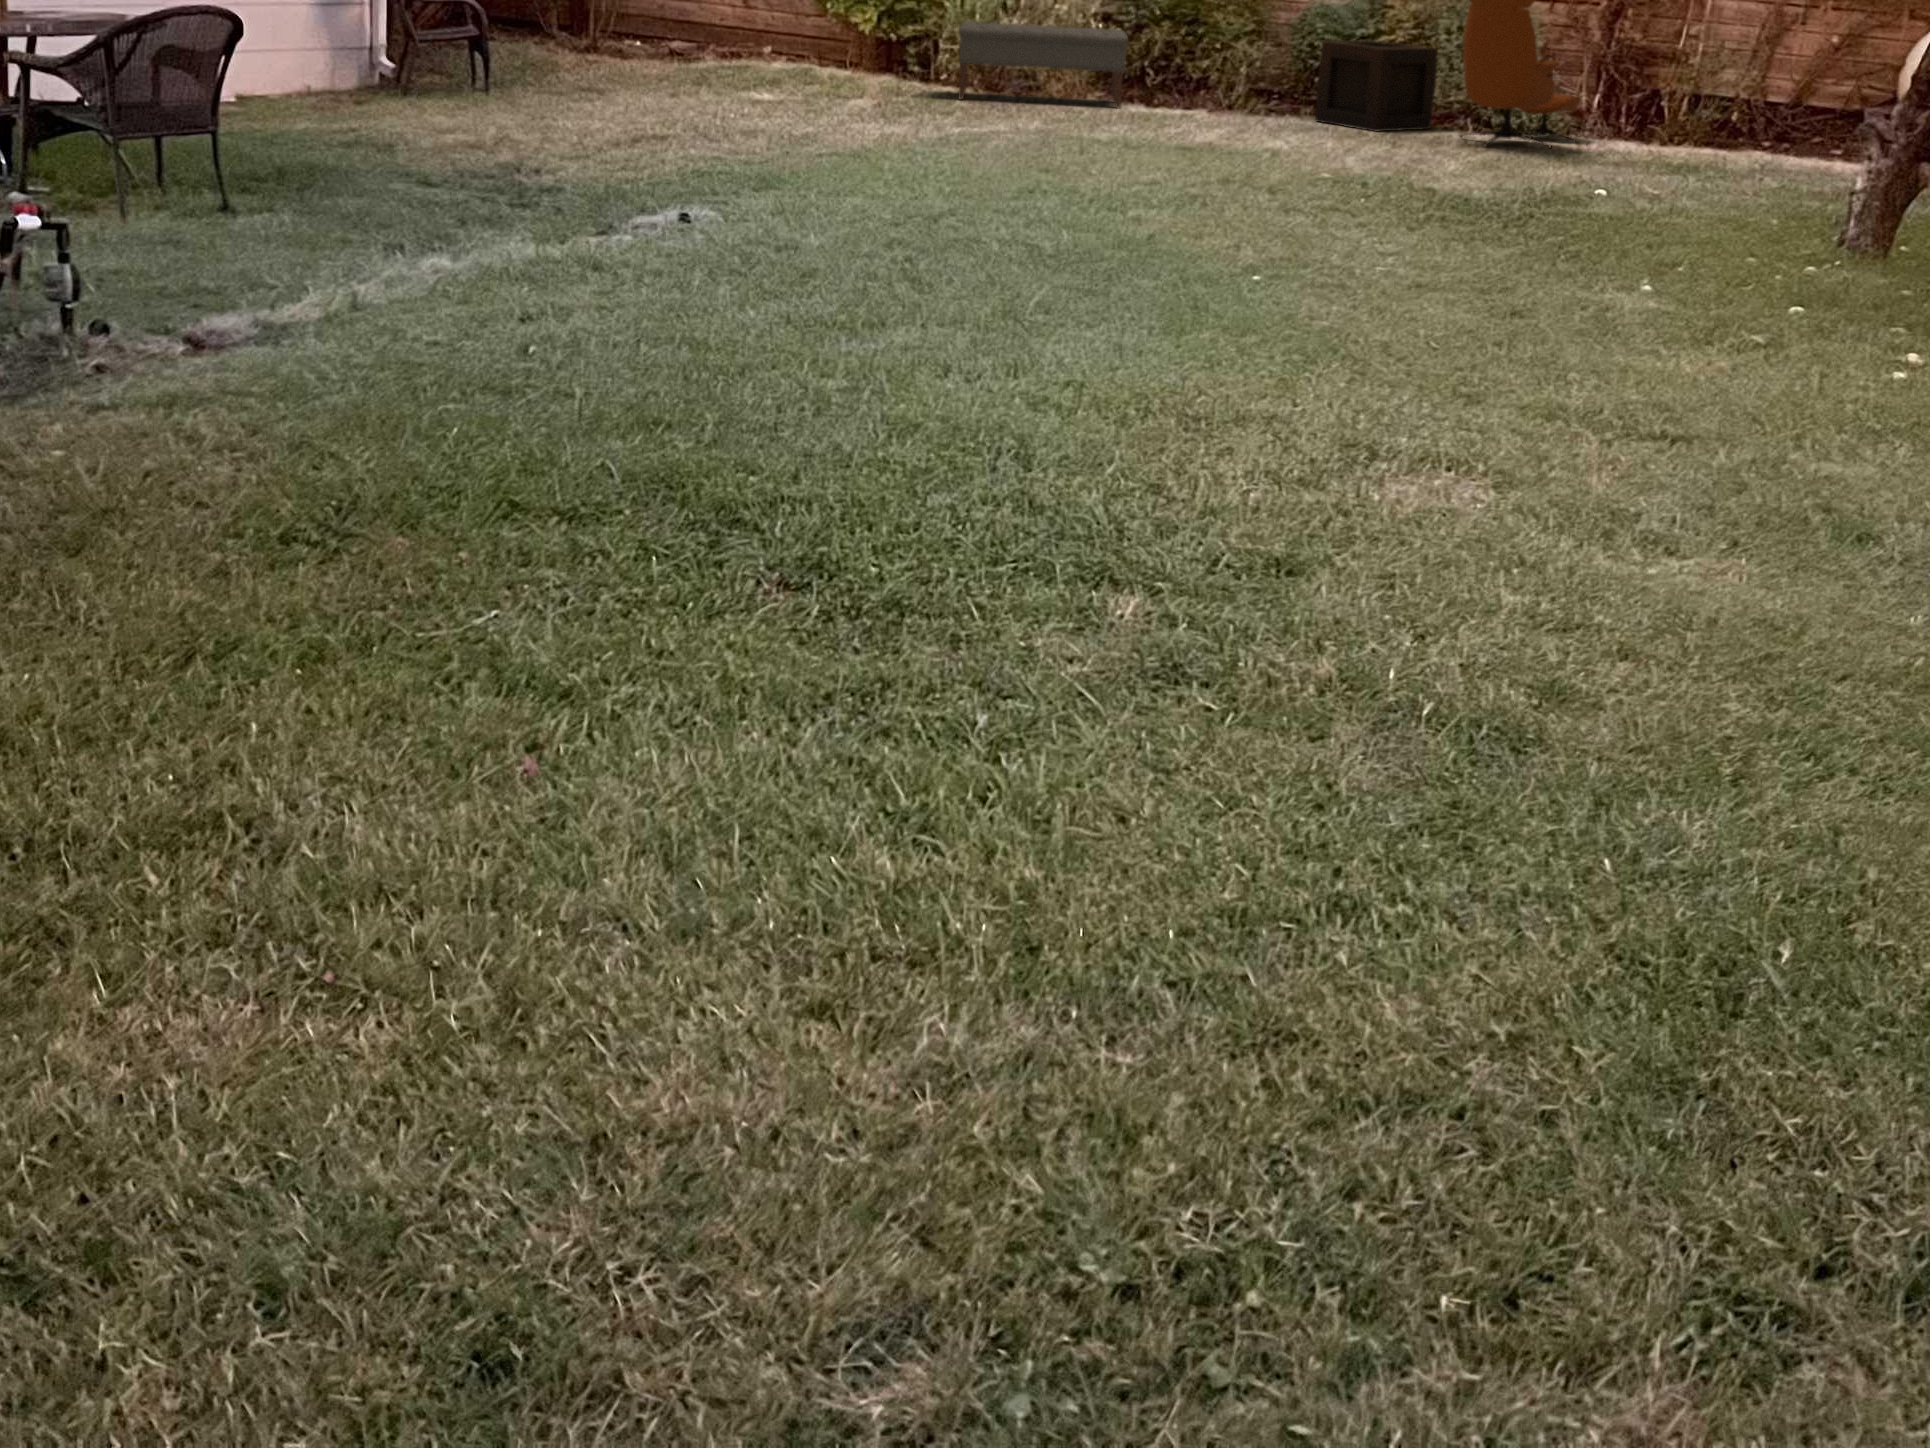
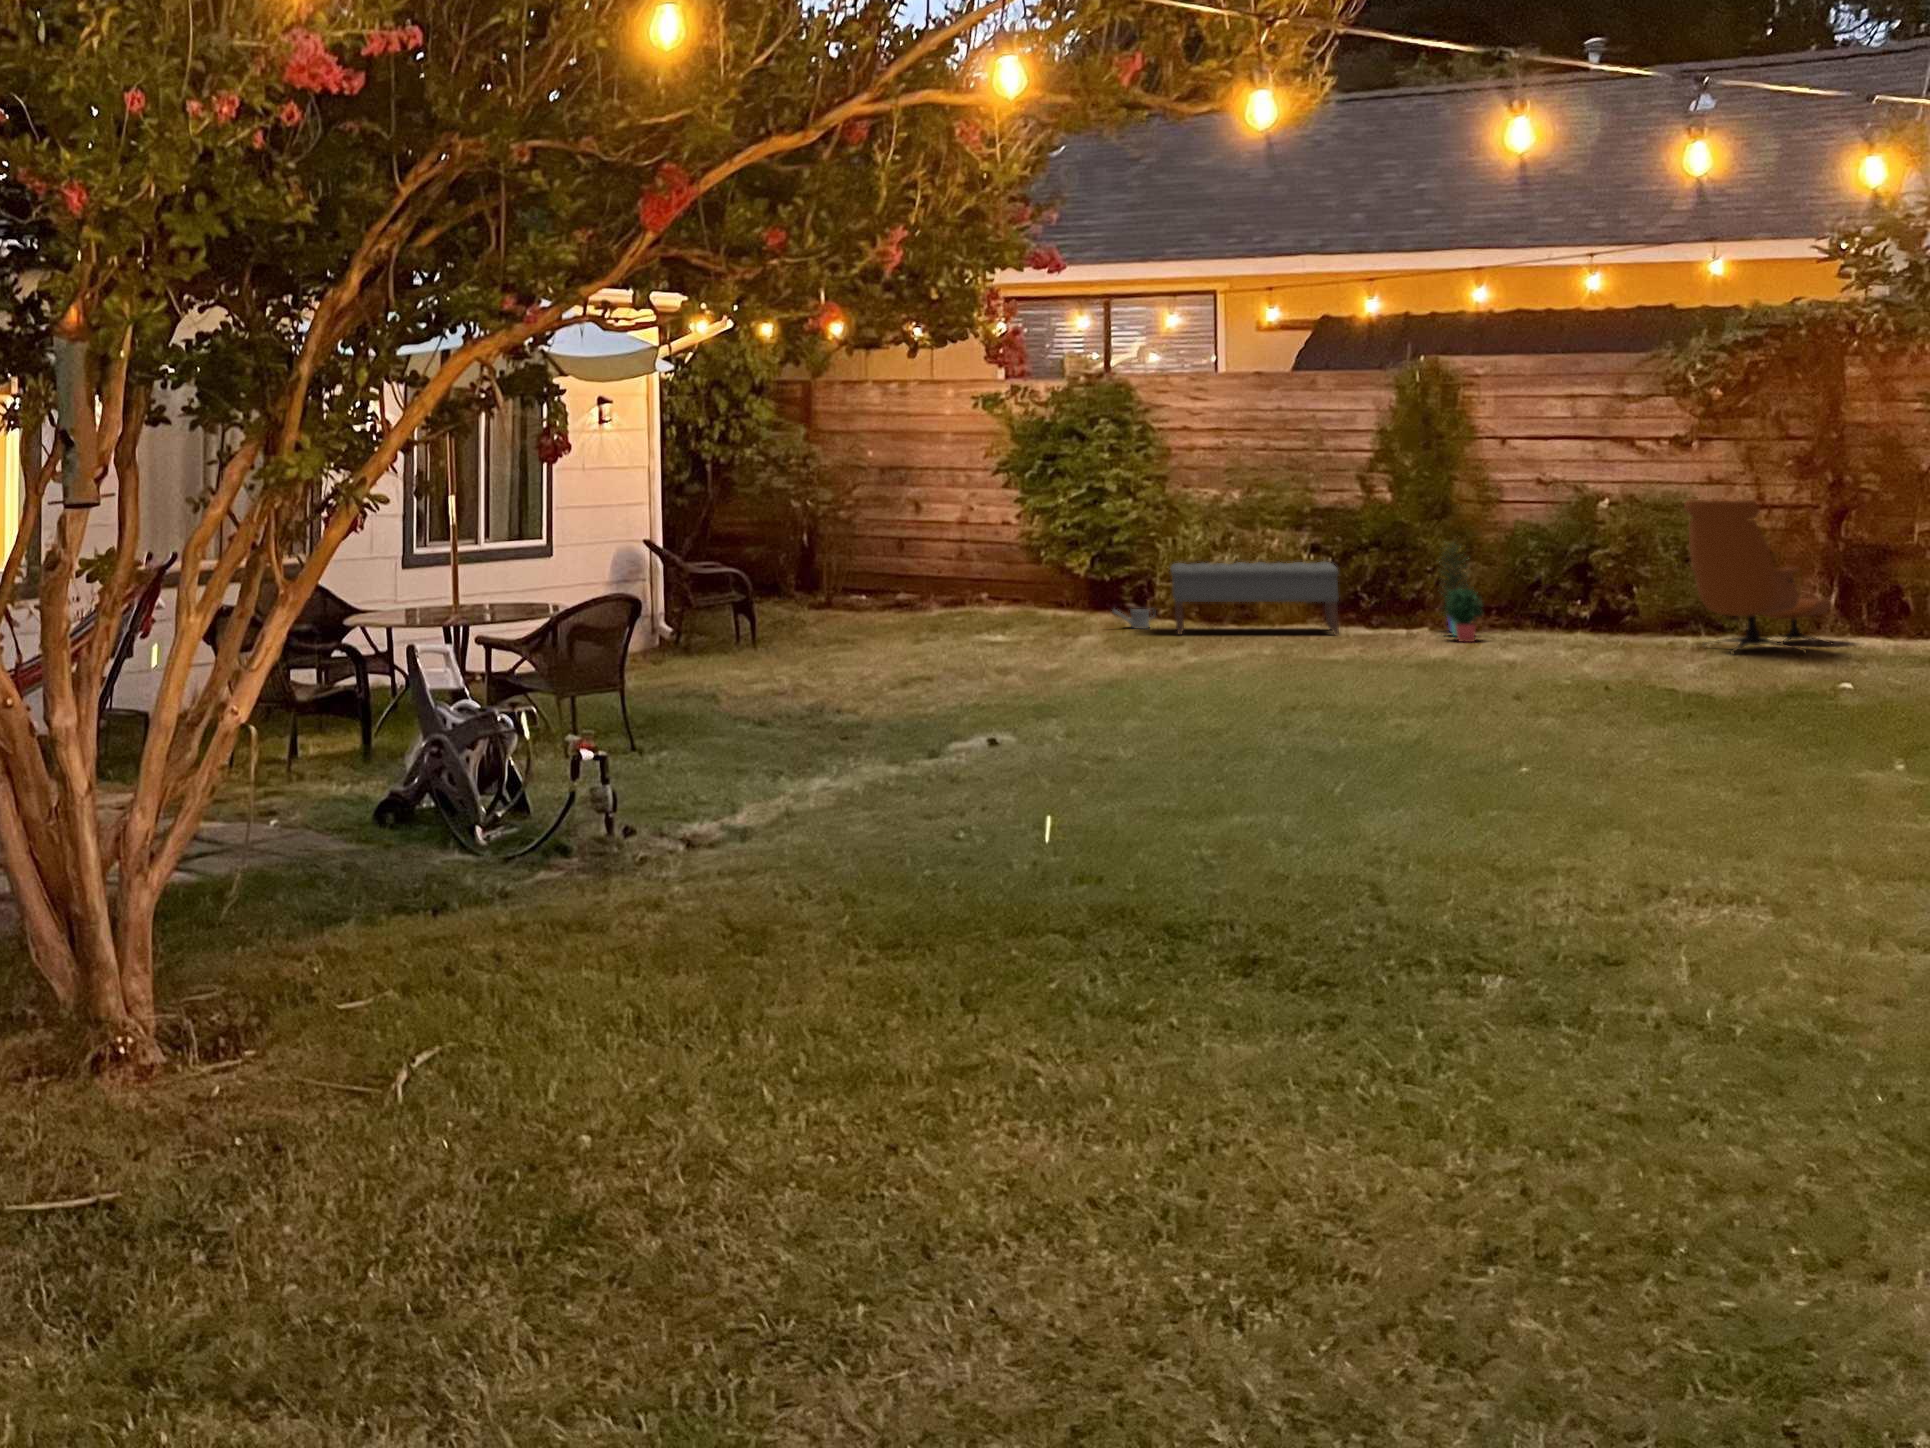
potted plant: none [1220,13,1264,122] -> present [1439,542,1482,642]
wooden crate: present [1315,41,1438,131] -> none [1538,557,1669,645]
watering can: none [896,67,942,91] -> present [1112,609,1155,629]

